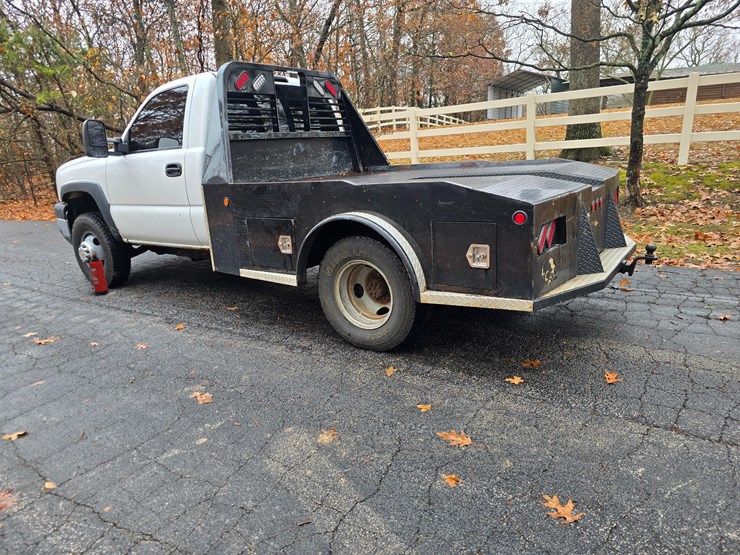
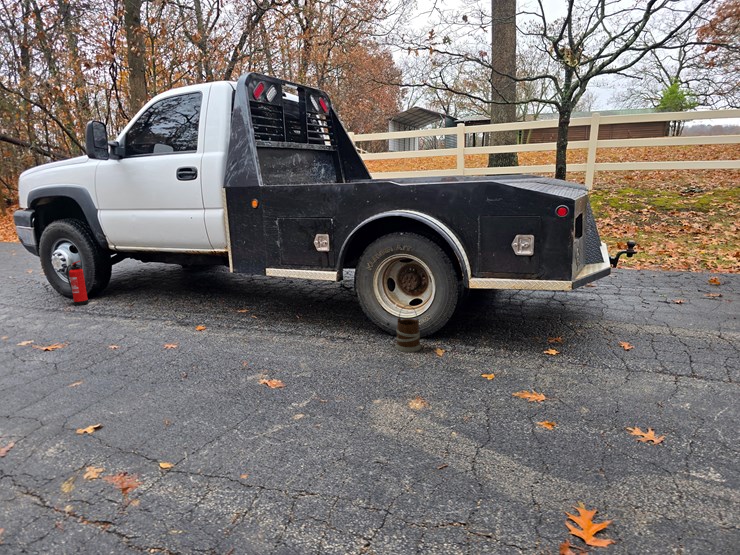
wooden bucket: none [351,317,378,367] -> present [396,305,421,352]

